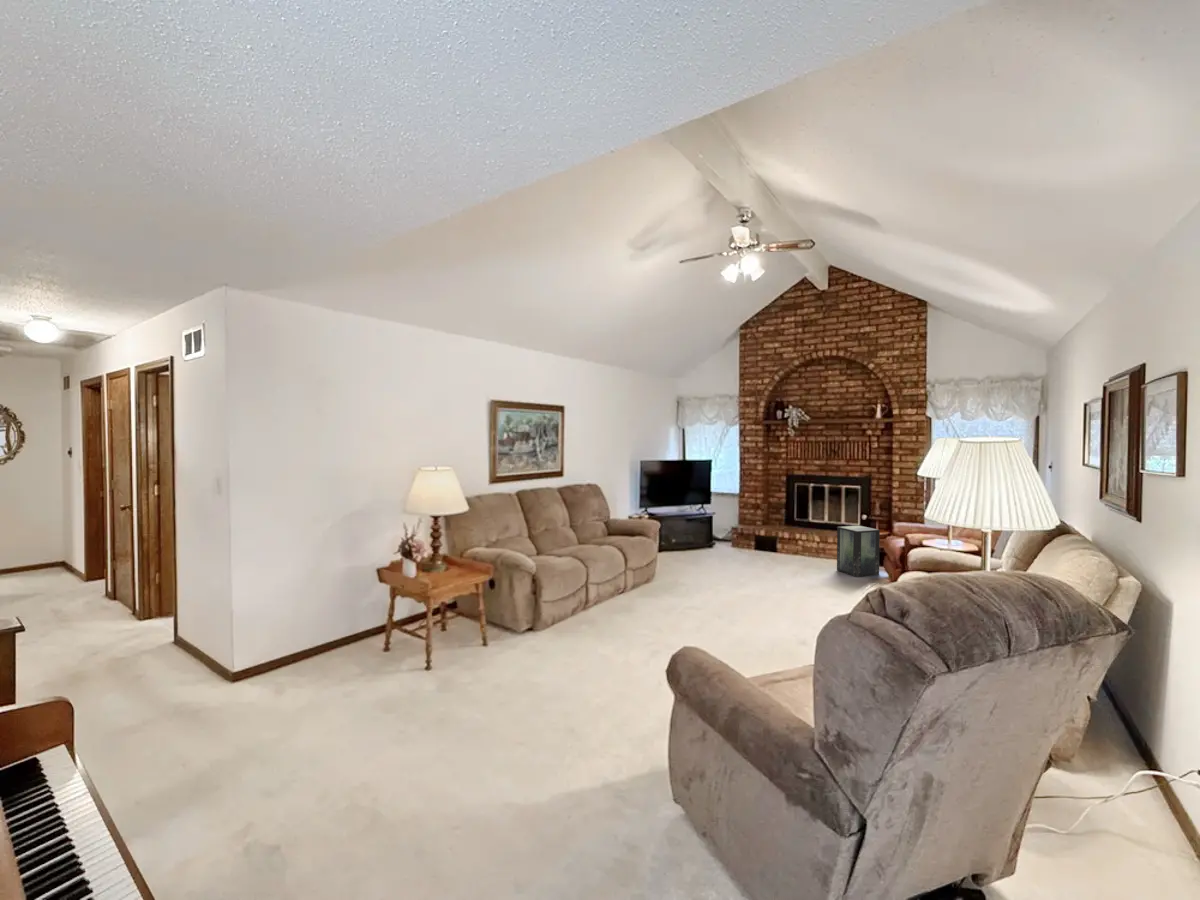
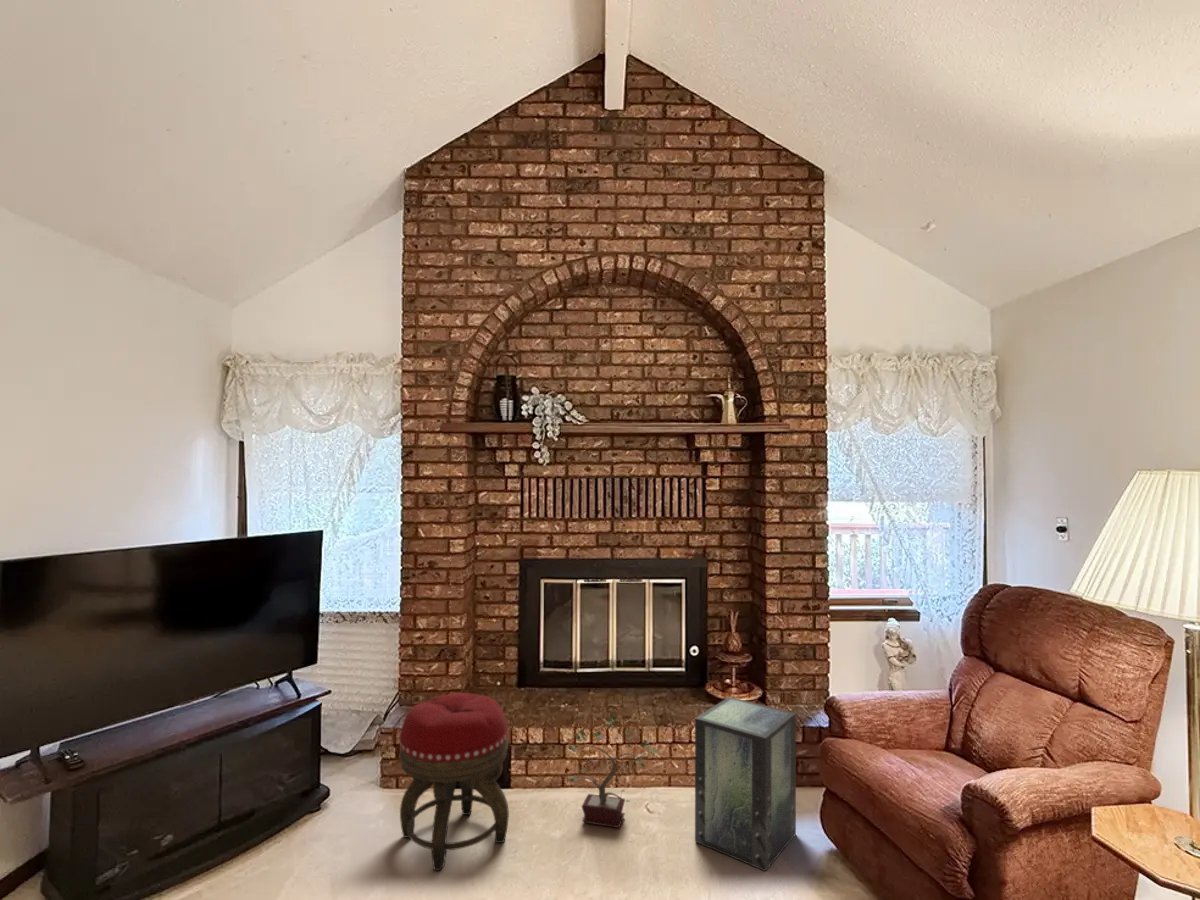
footstool: none [735,515,772,562] -> present [399,693,509,871]
potted plant: none [794,526,825,565] -> present [568,714,659,828]

